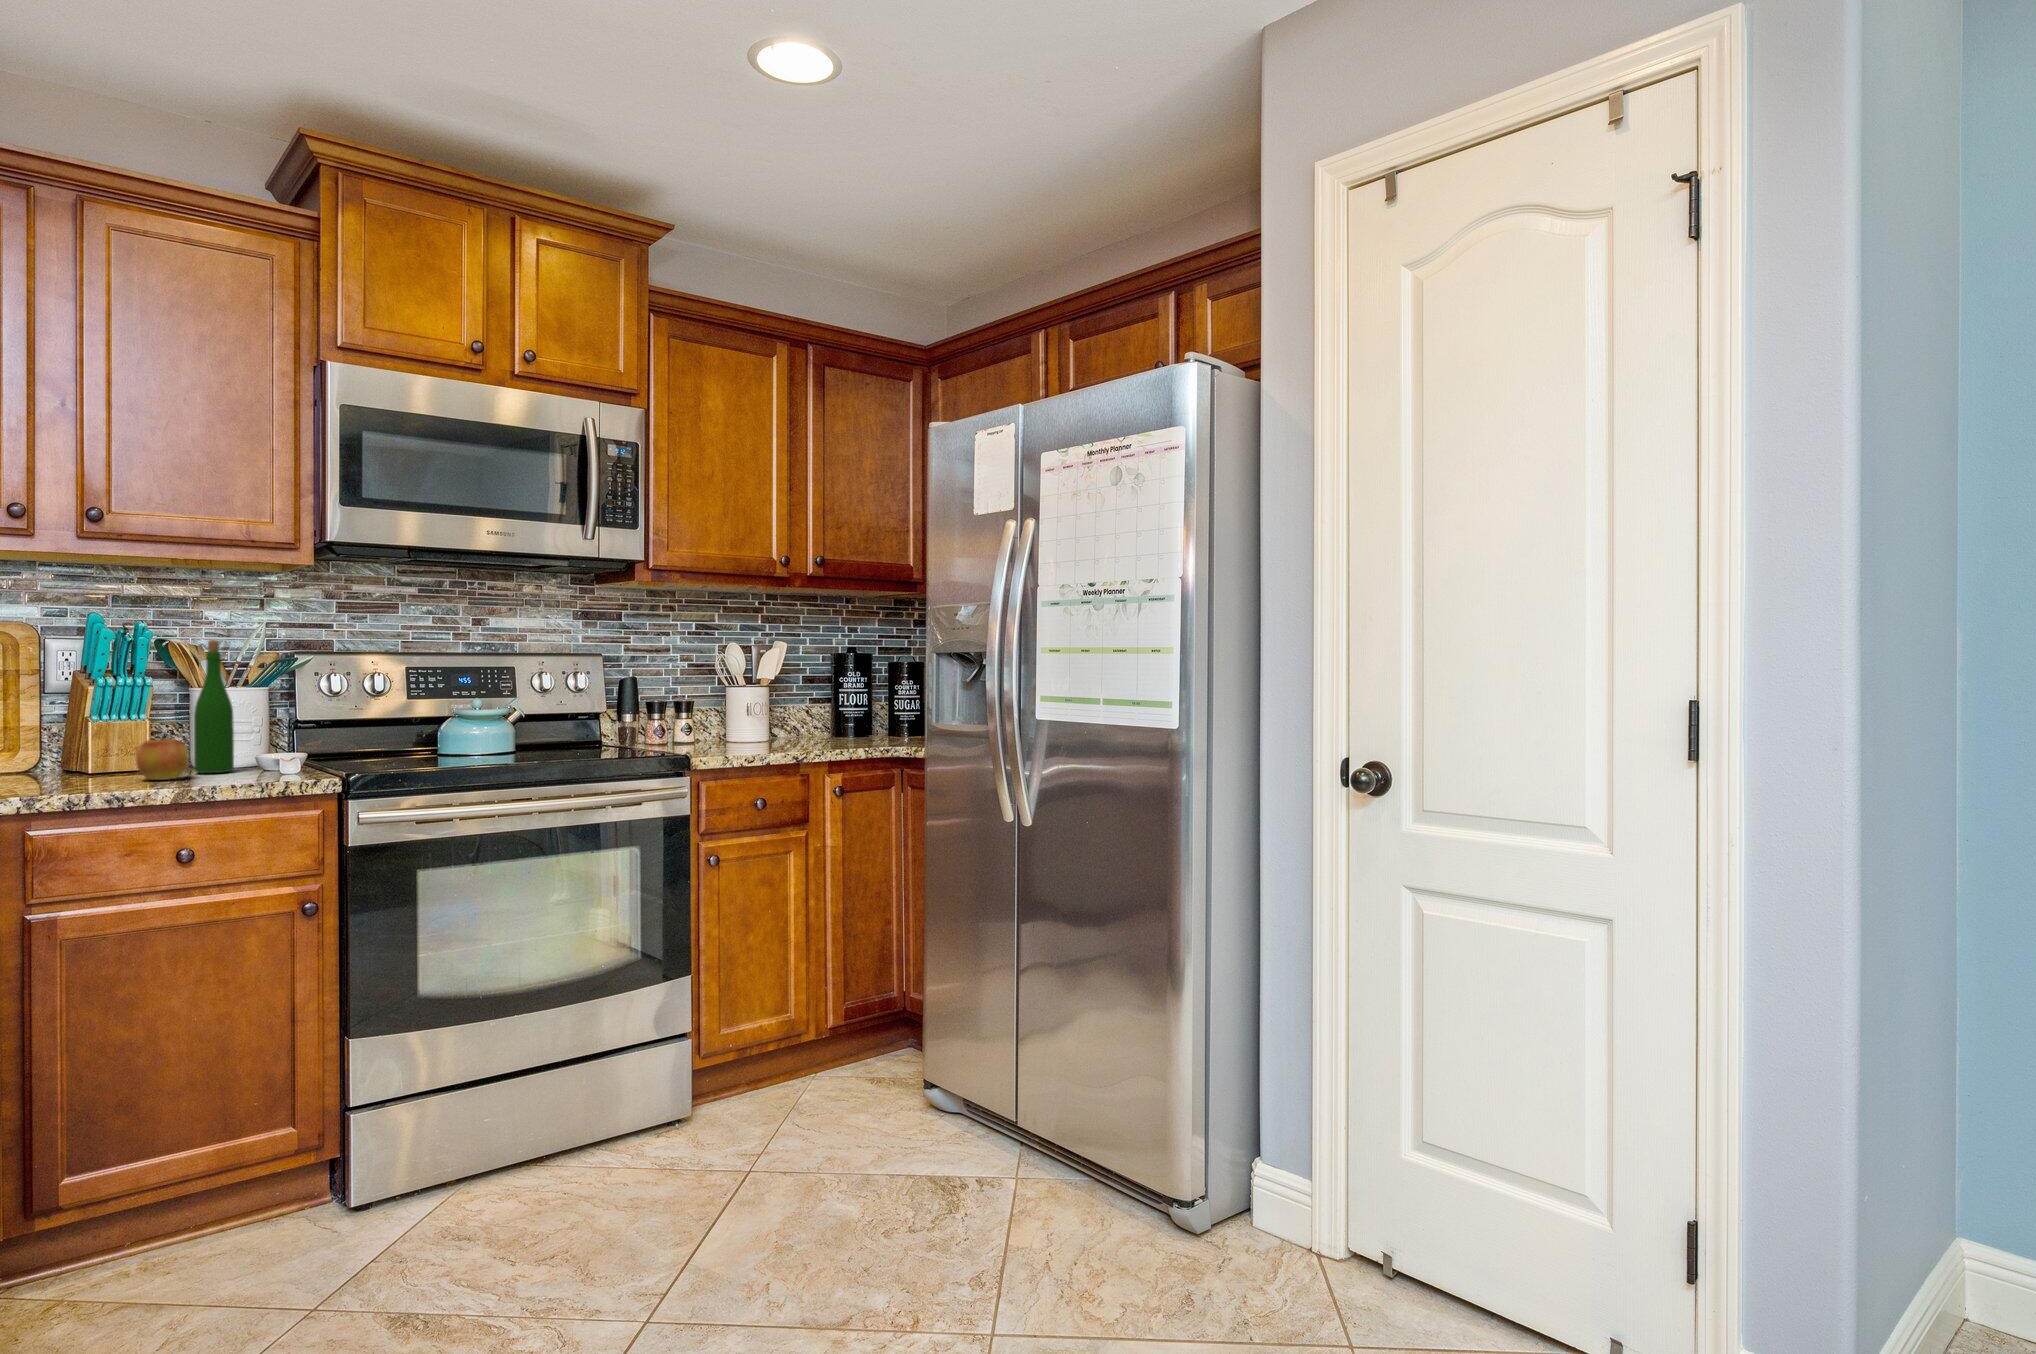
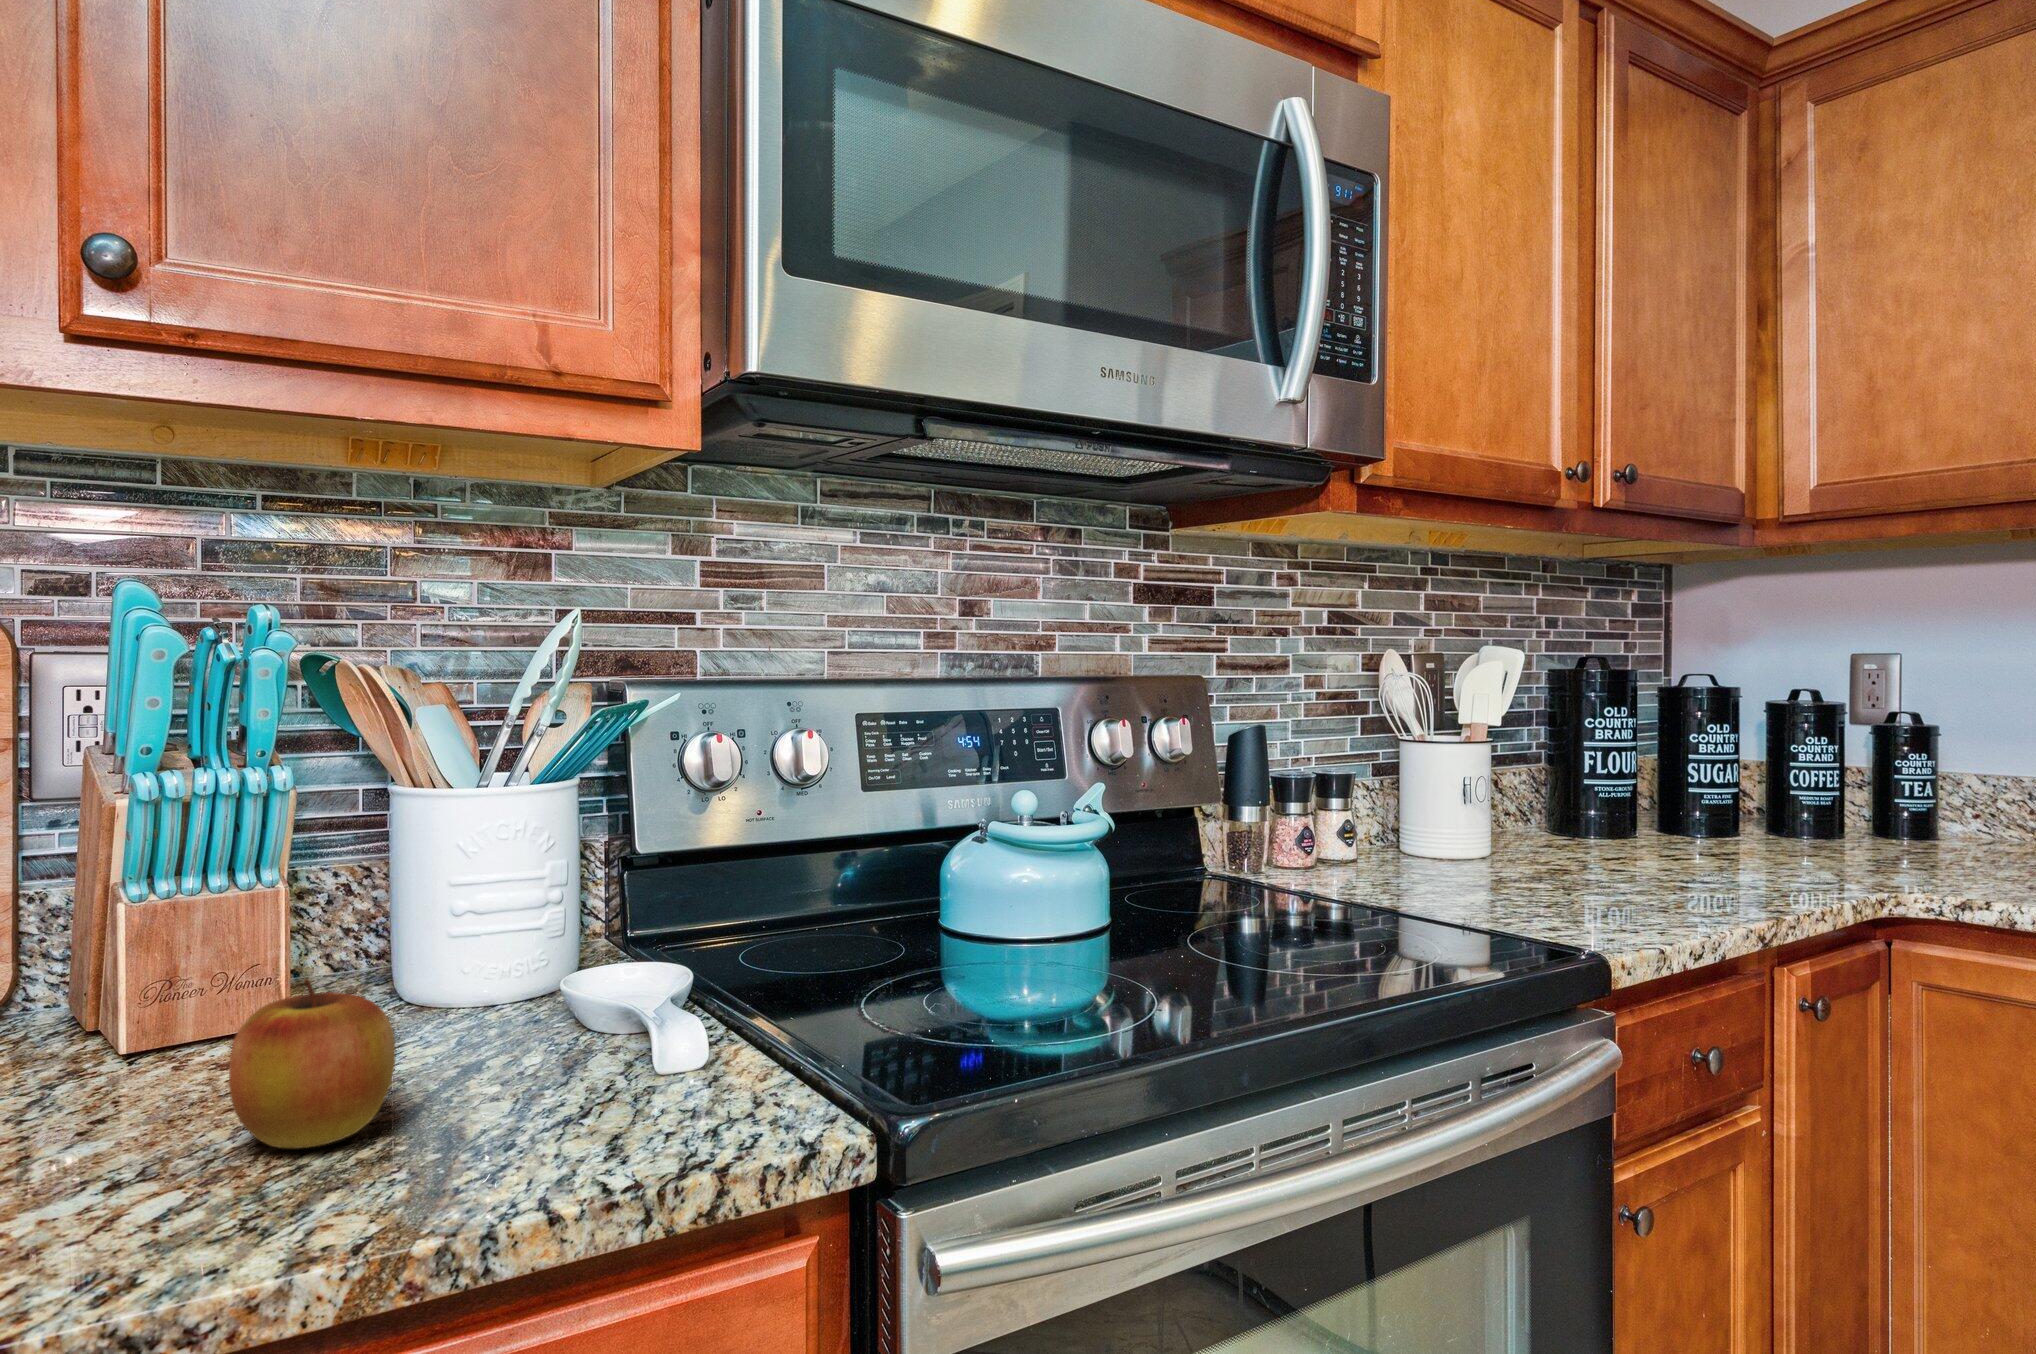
wine bottle: present [194,640,234,773] -> none [406,659,515,1069]

